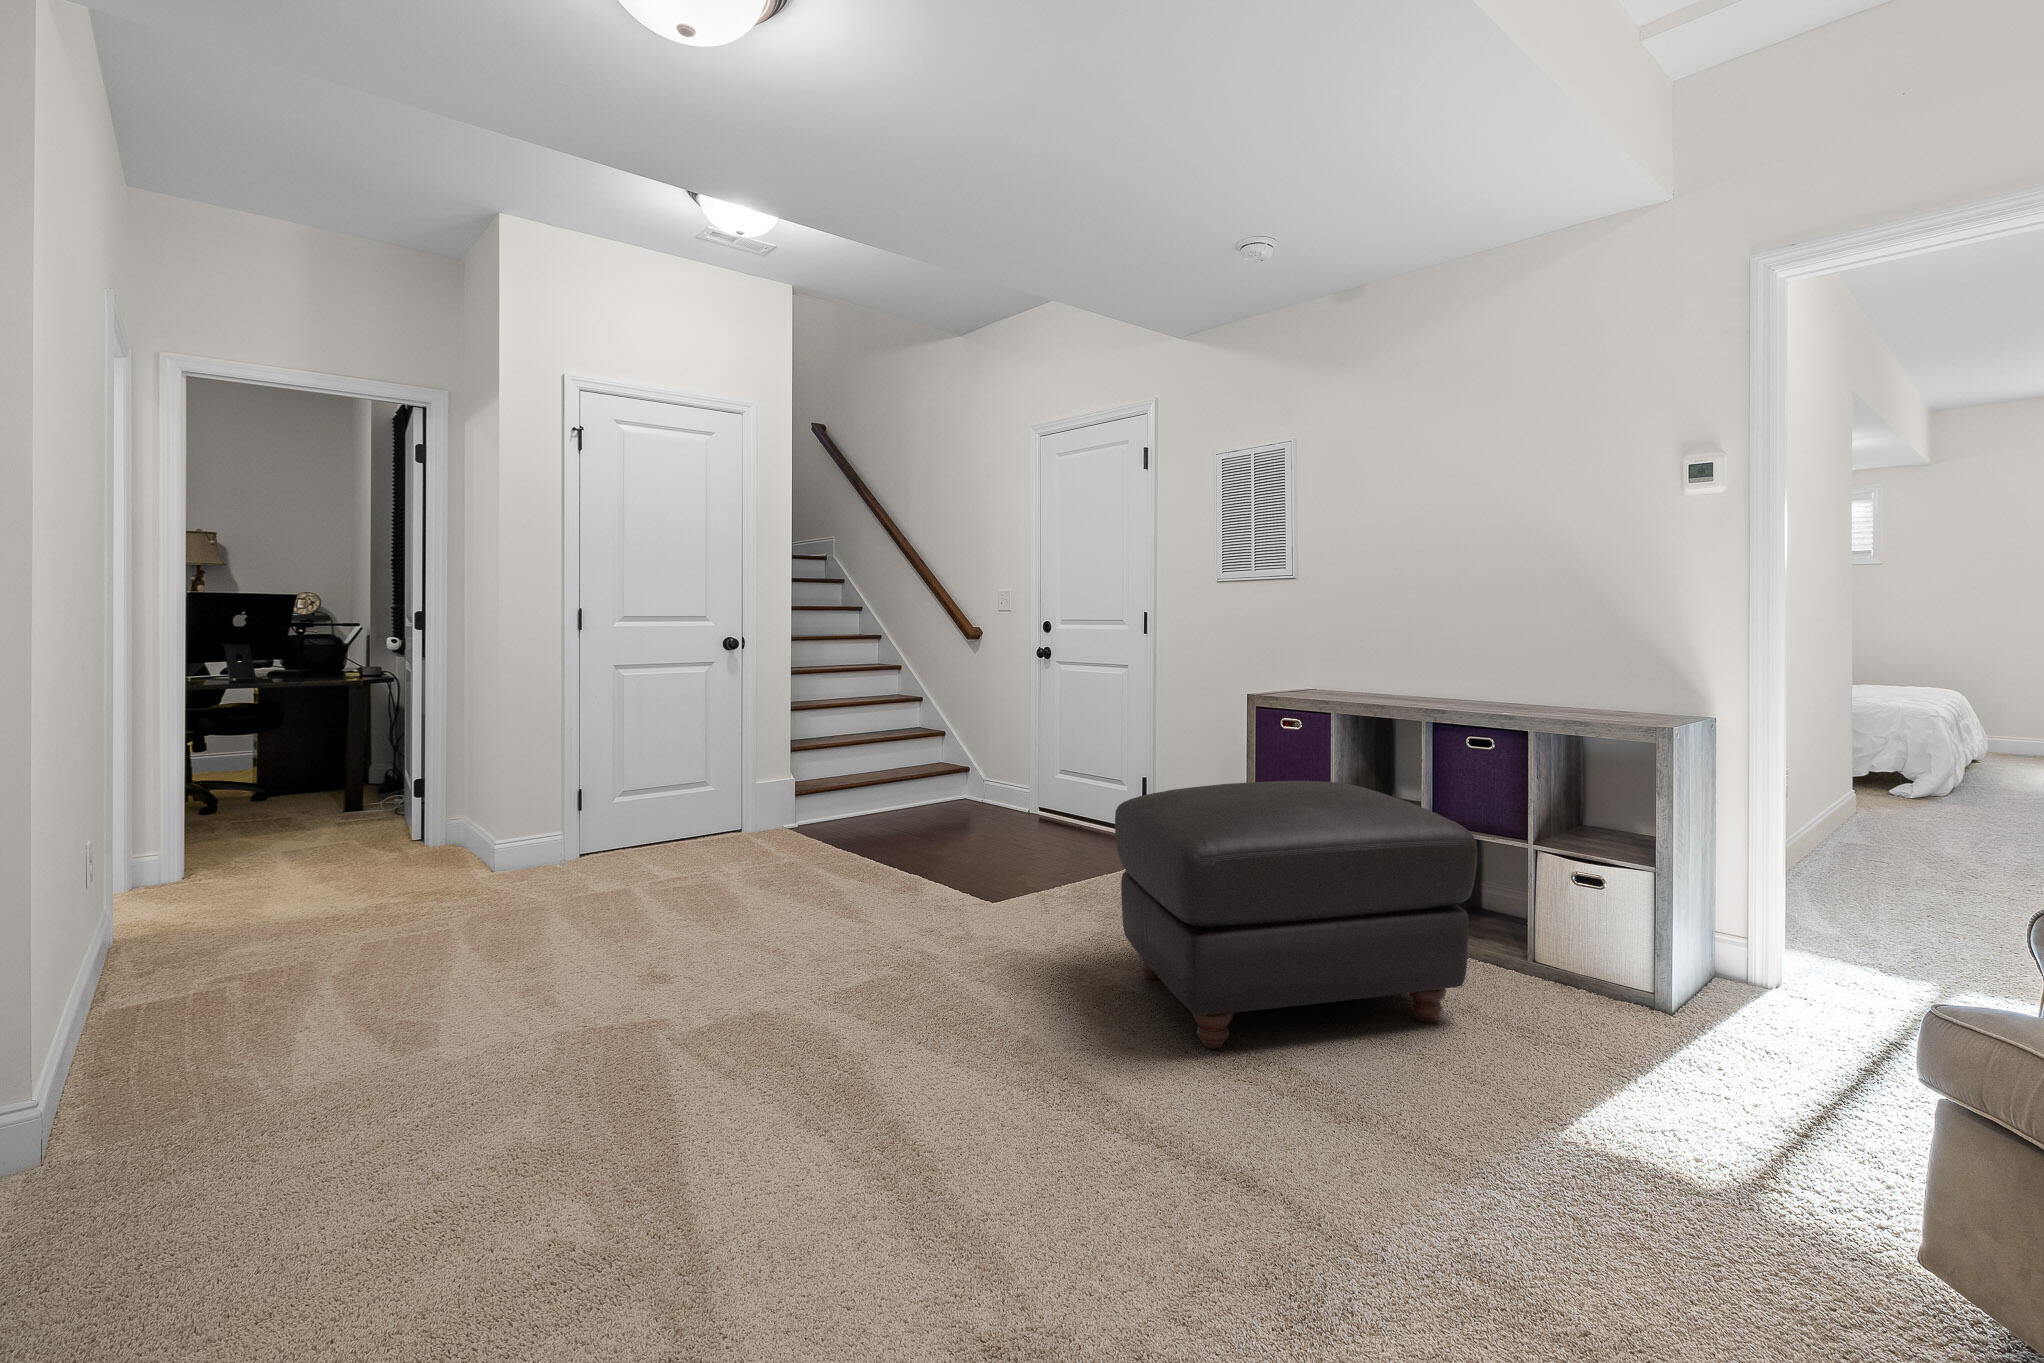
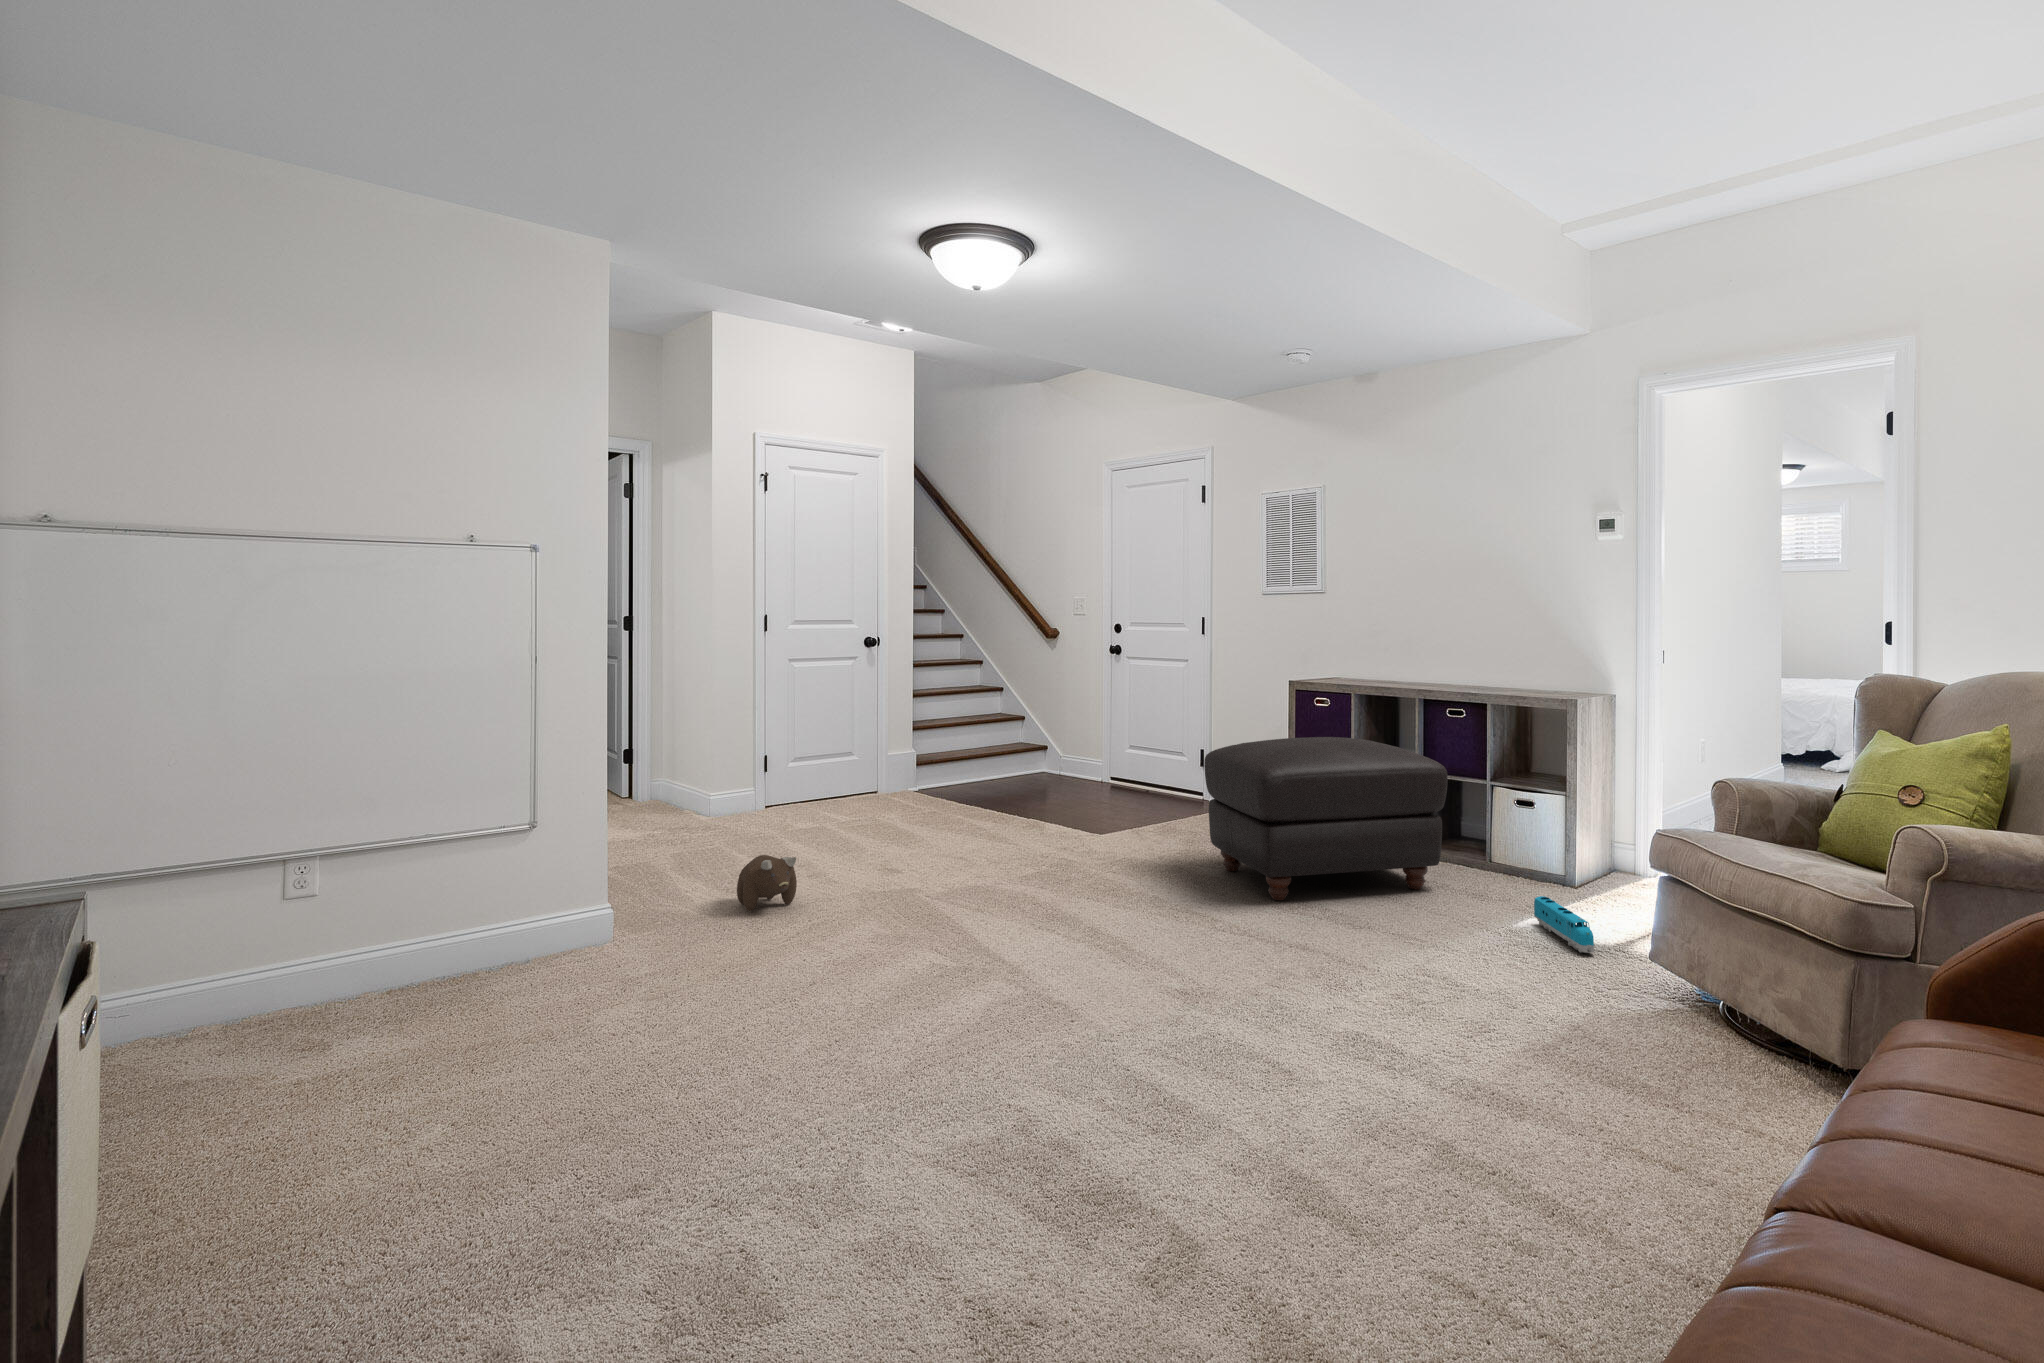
plush toy: none [344,976,451,1074] -> present [737,855,797,911]
toy train: none [1632,1066,1766,1207] -> present [1534,896,1594,953]

